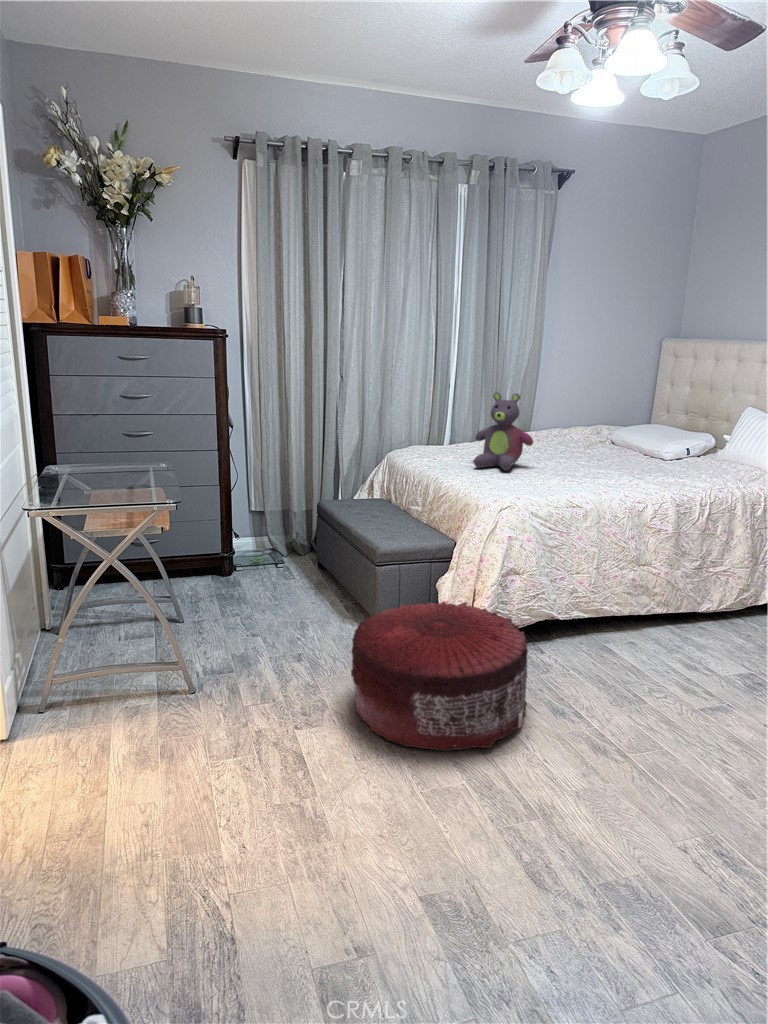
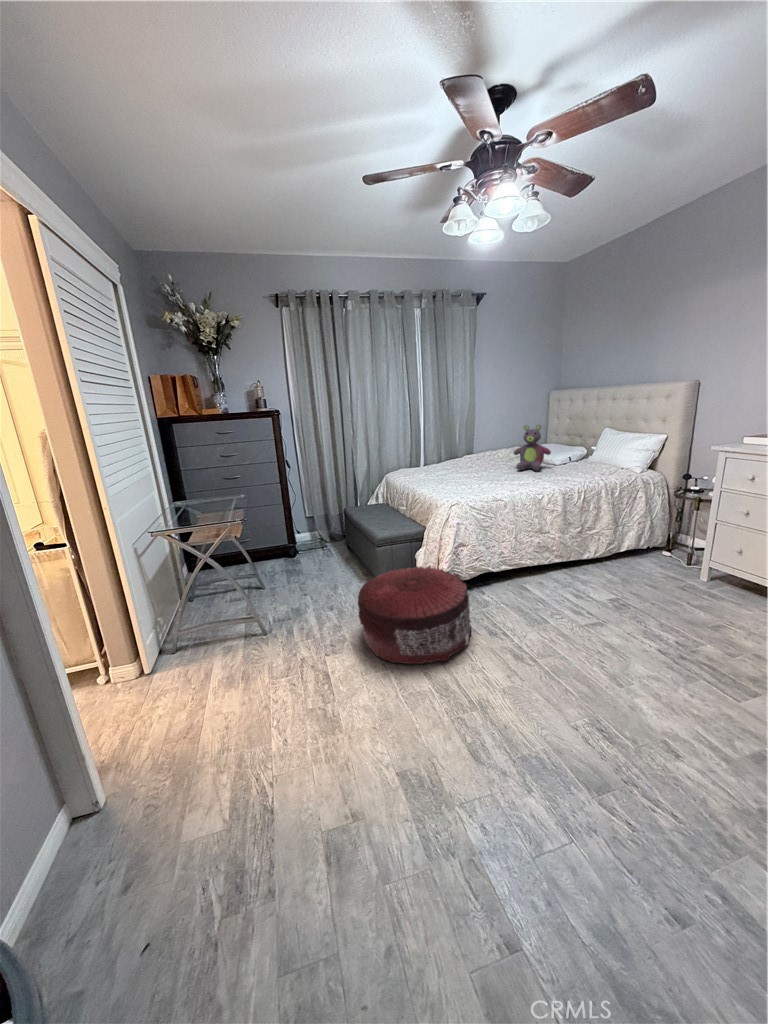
stuffed bear: present [474,392,533,470] -> present [514,425,551,471]

